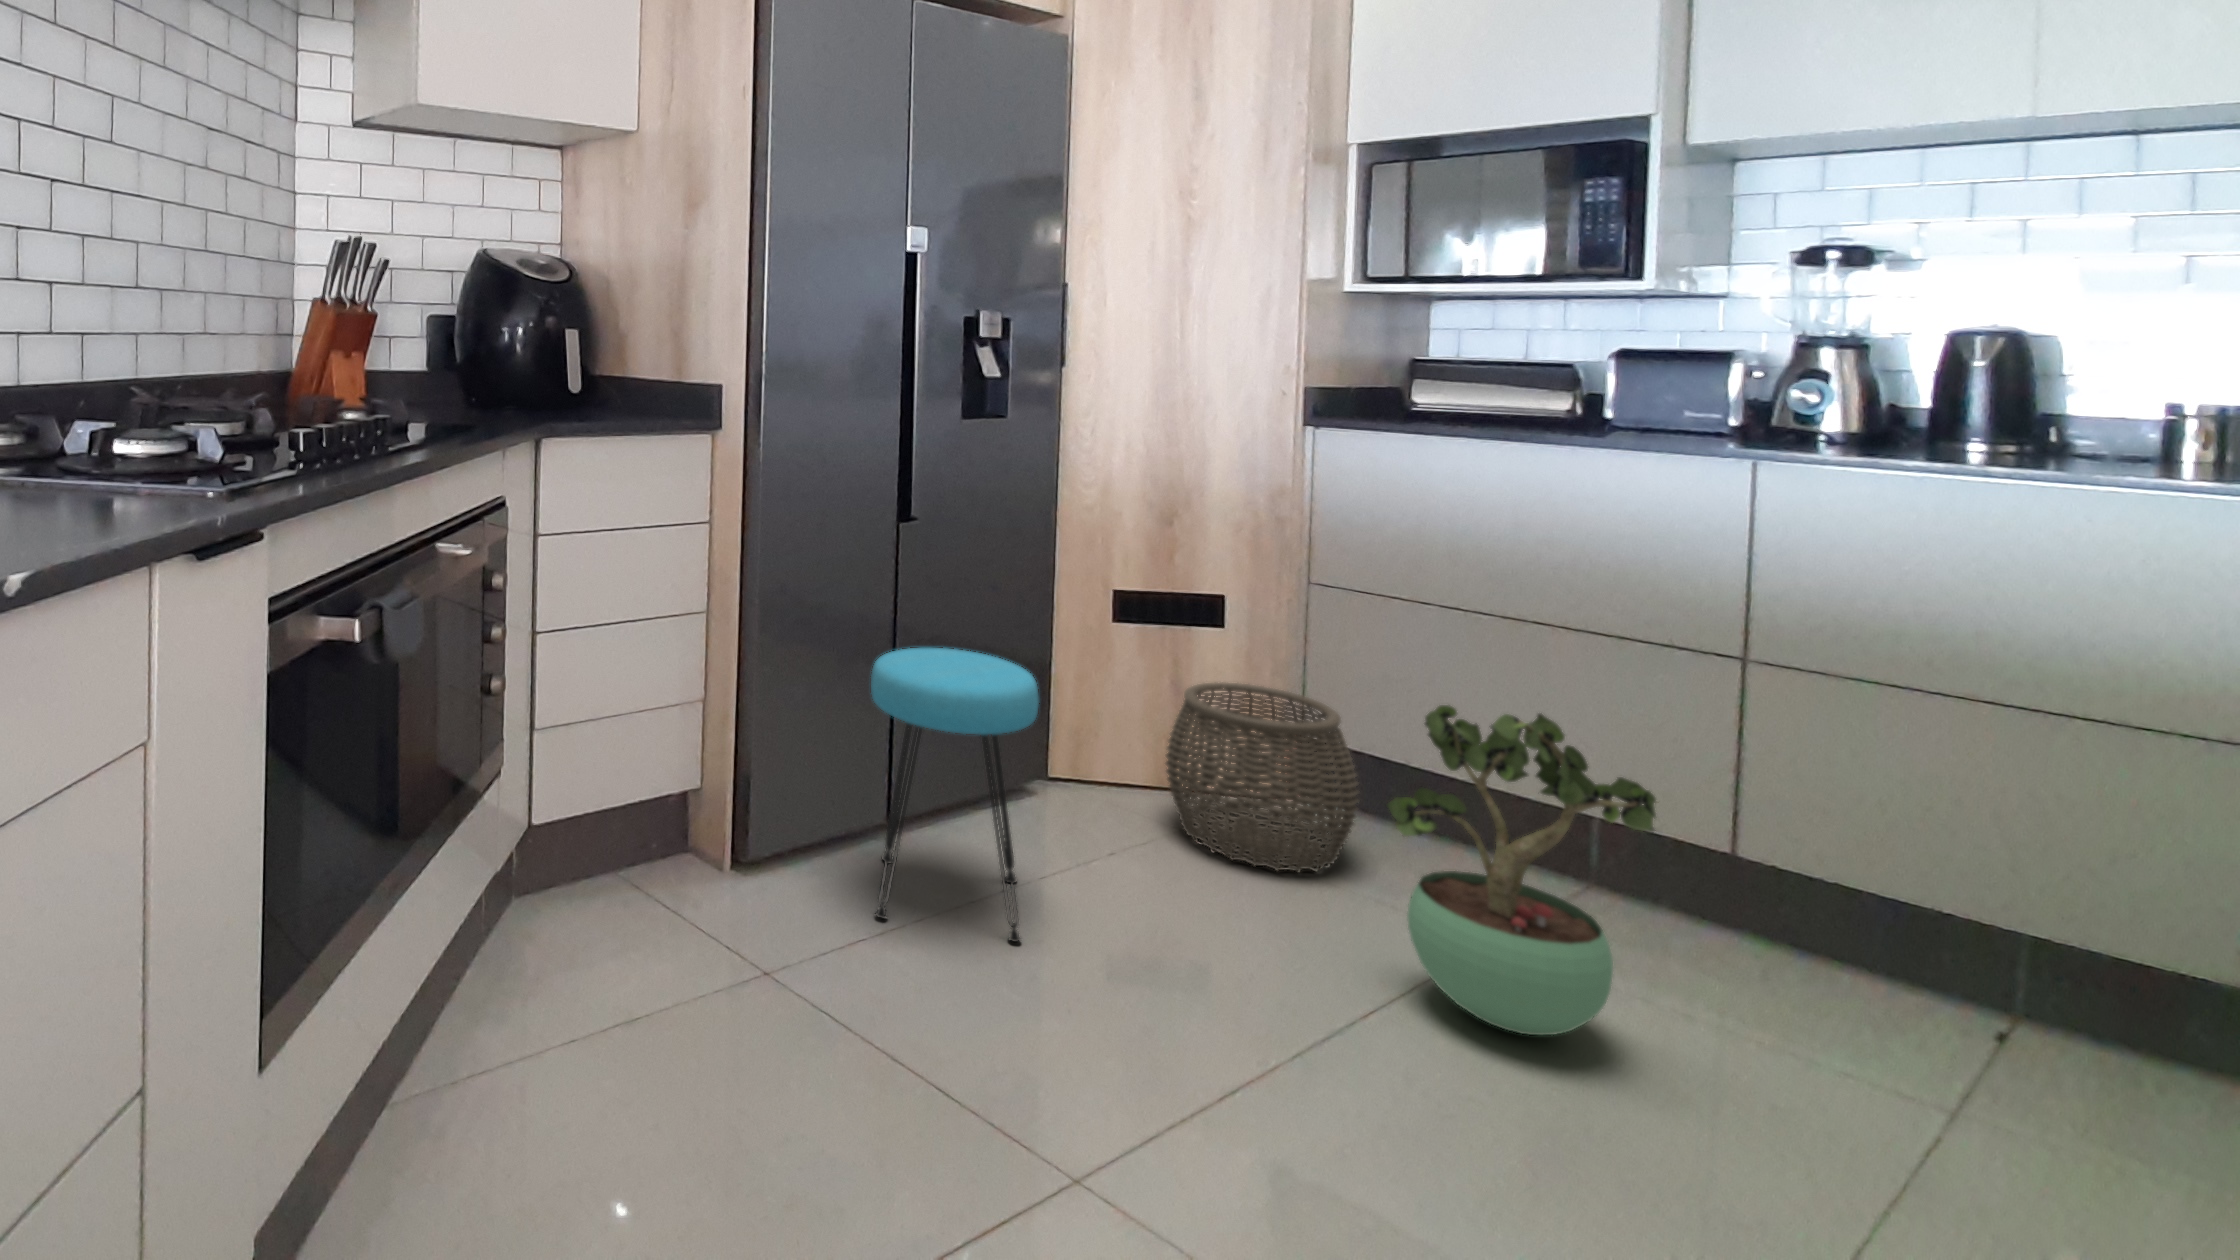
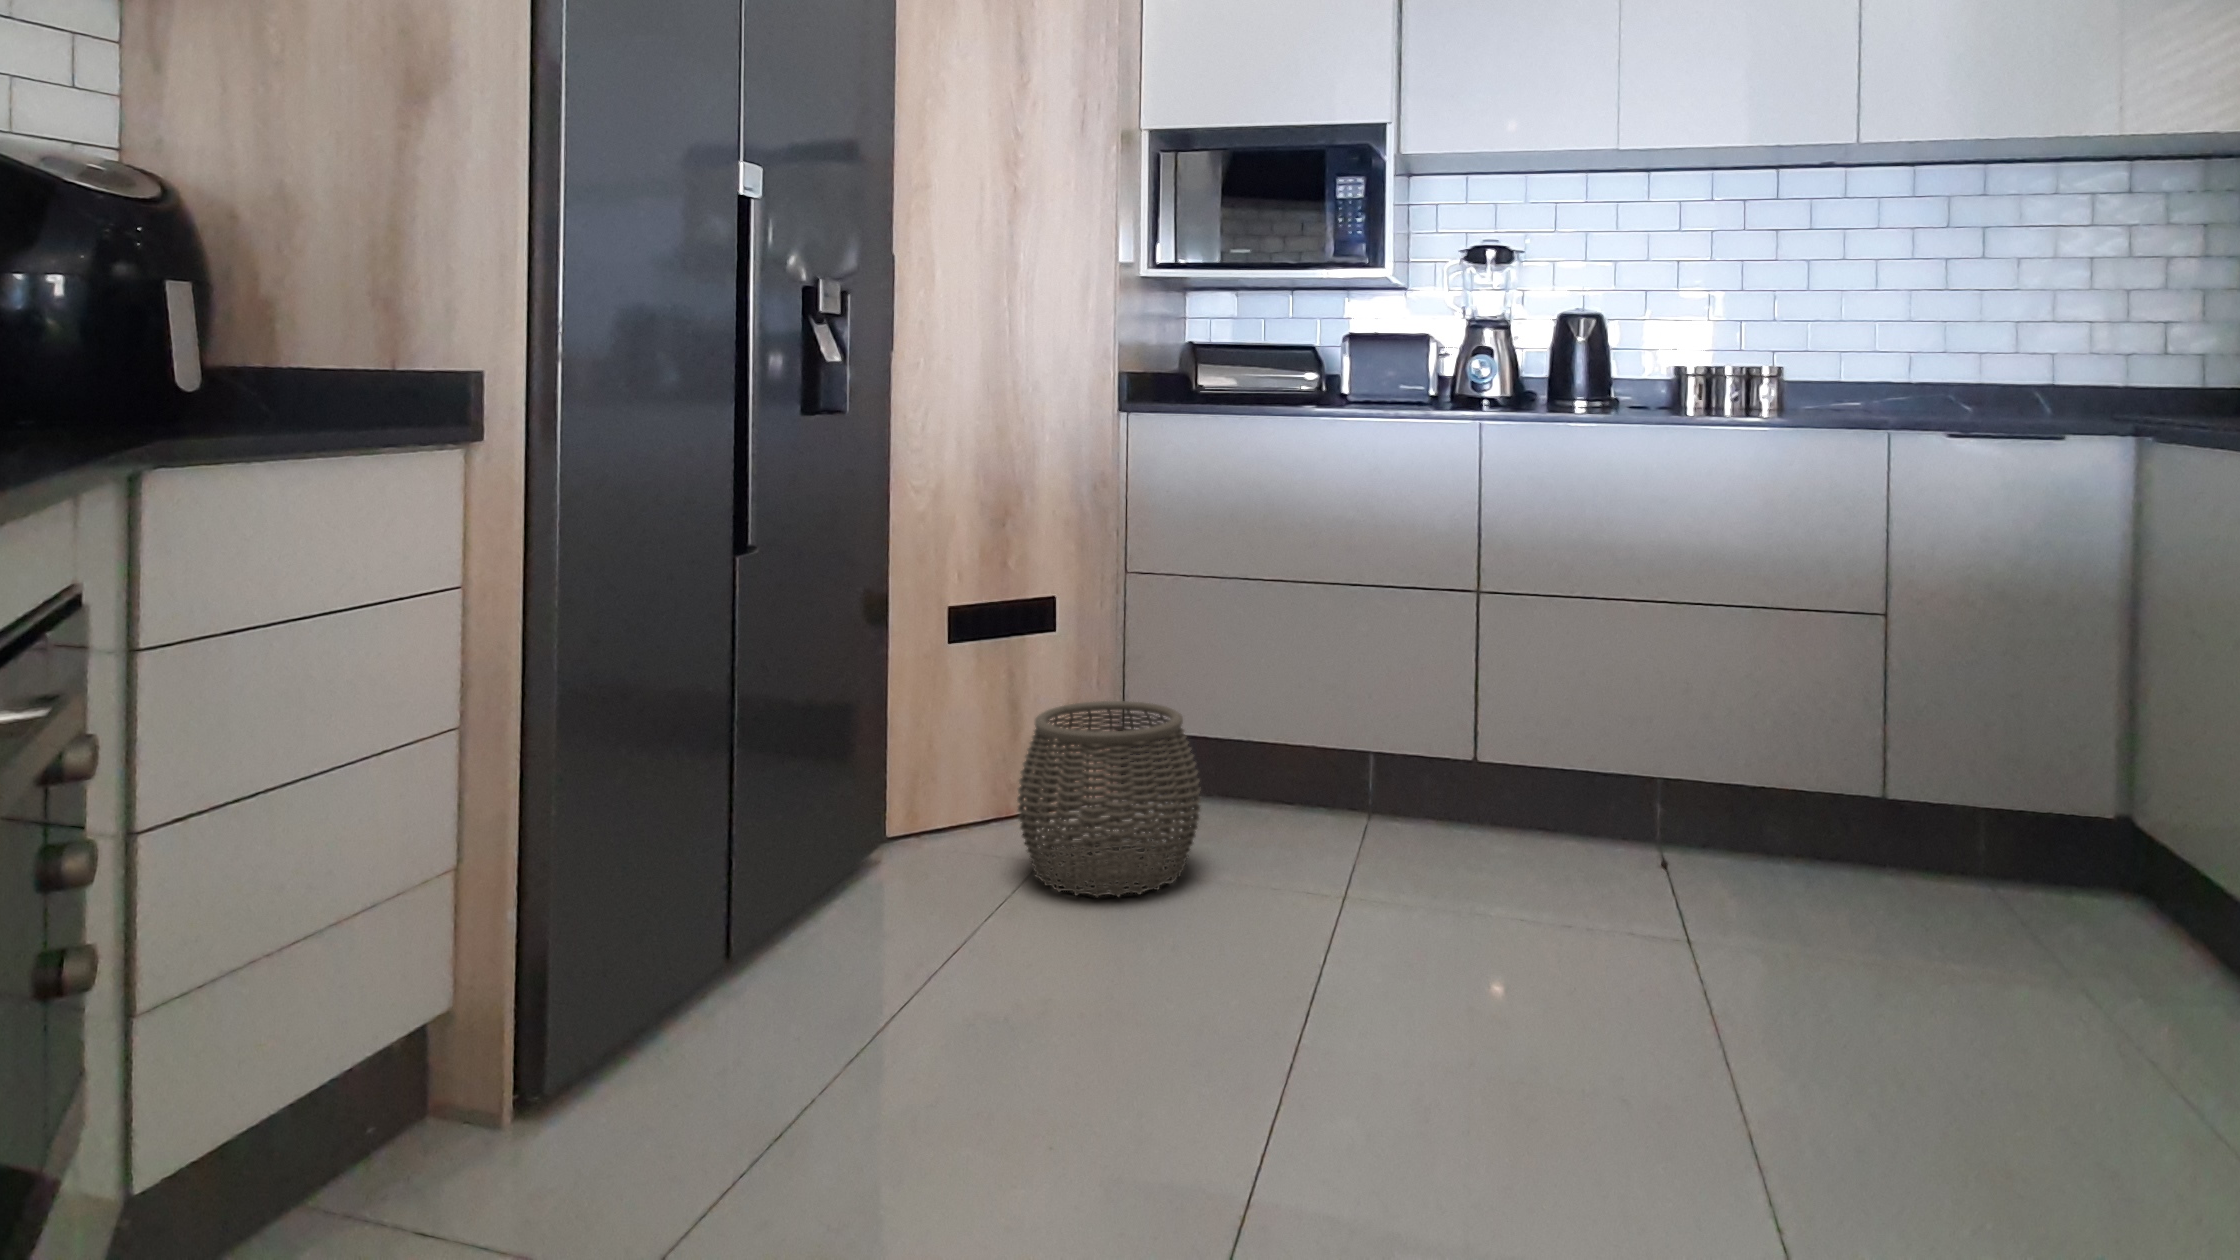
stool: present [871,648,1039,942] -> none [718,713,934,1098]
potted plant: present [1387,705,1656,1035] -> none [1266,654,1470,970]

